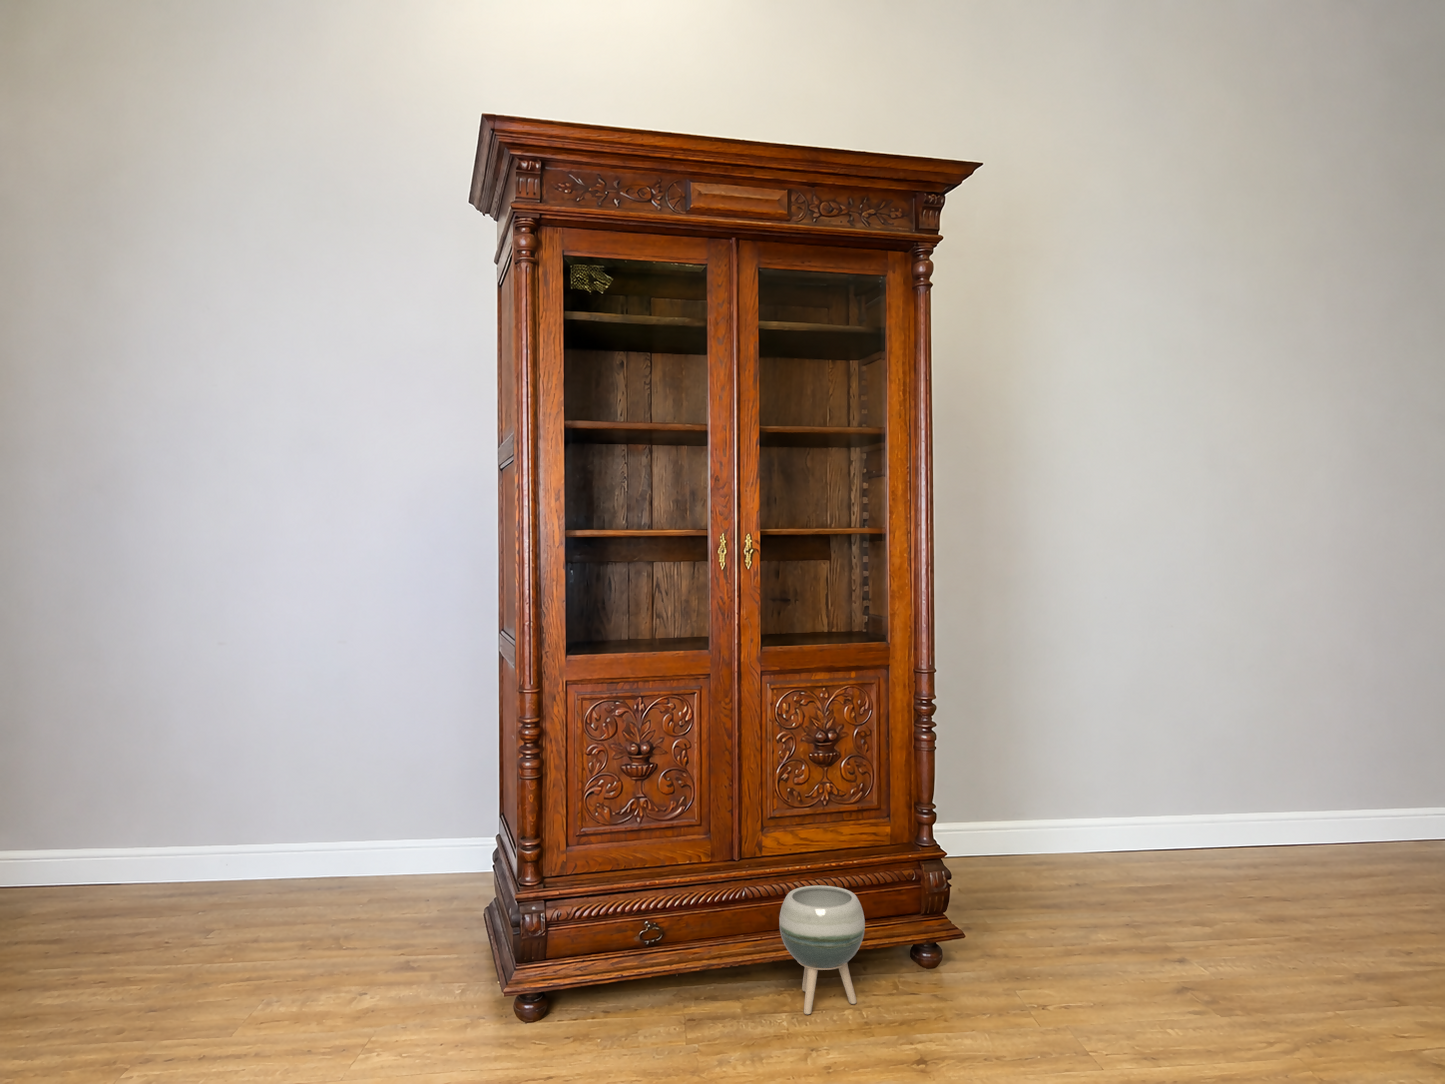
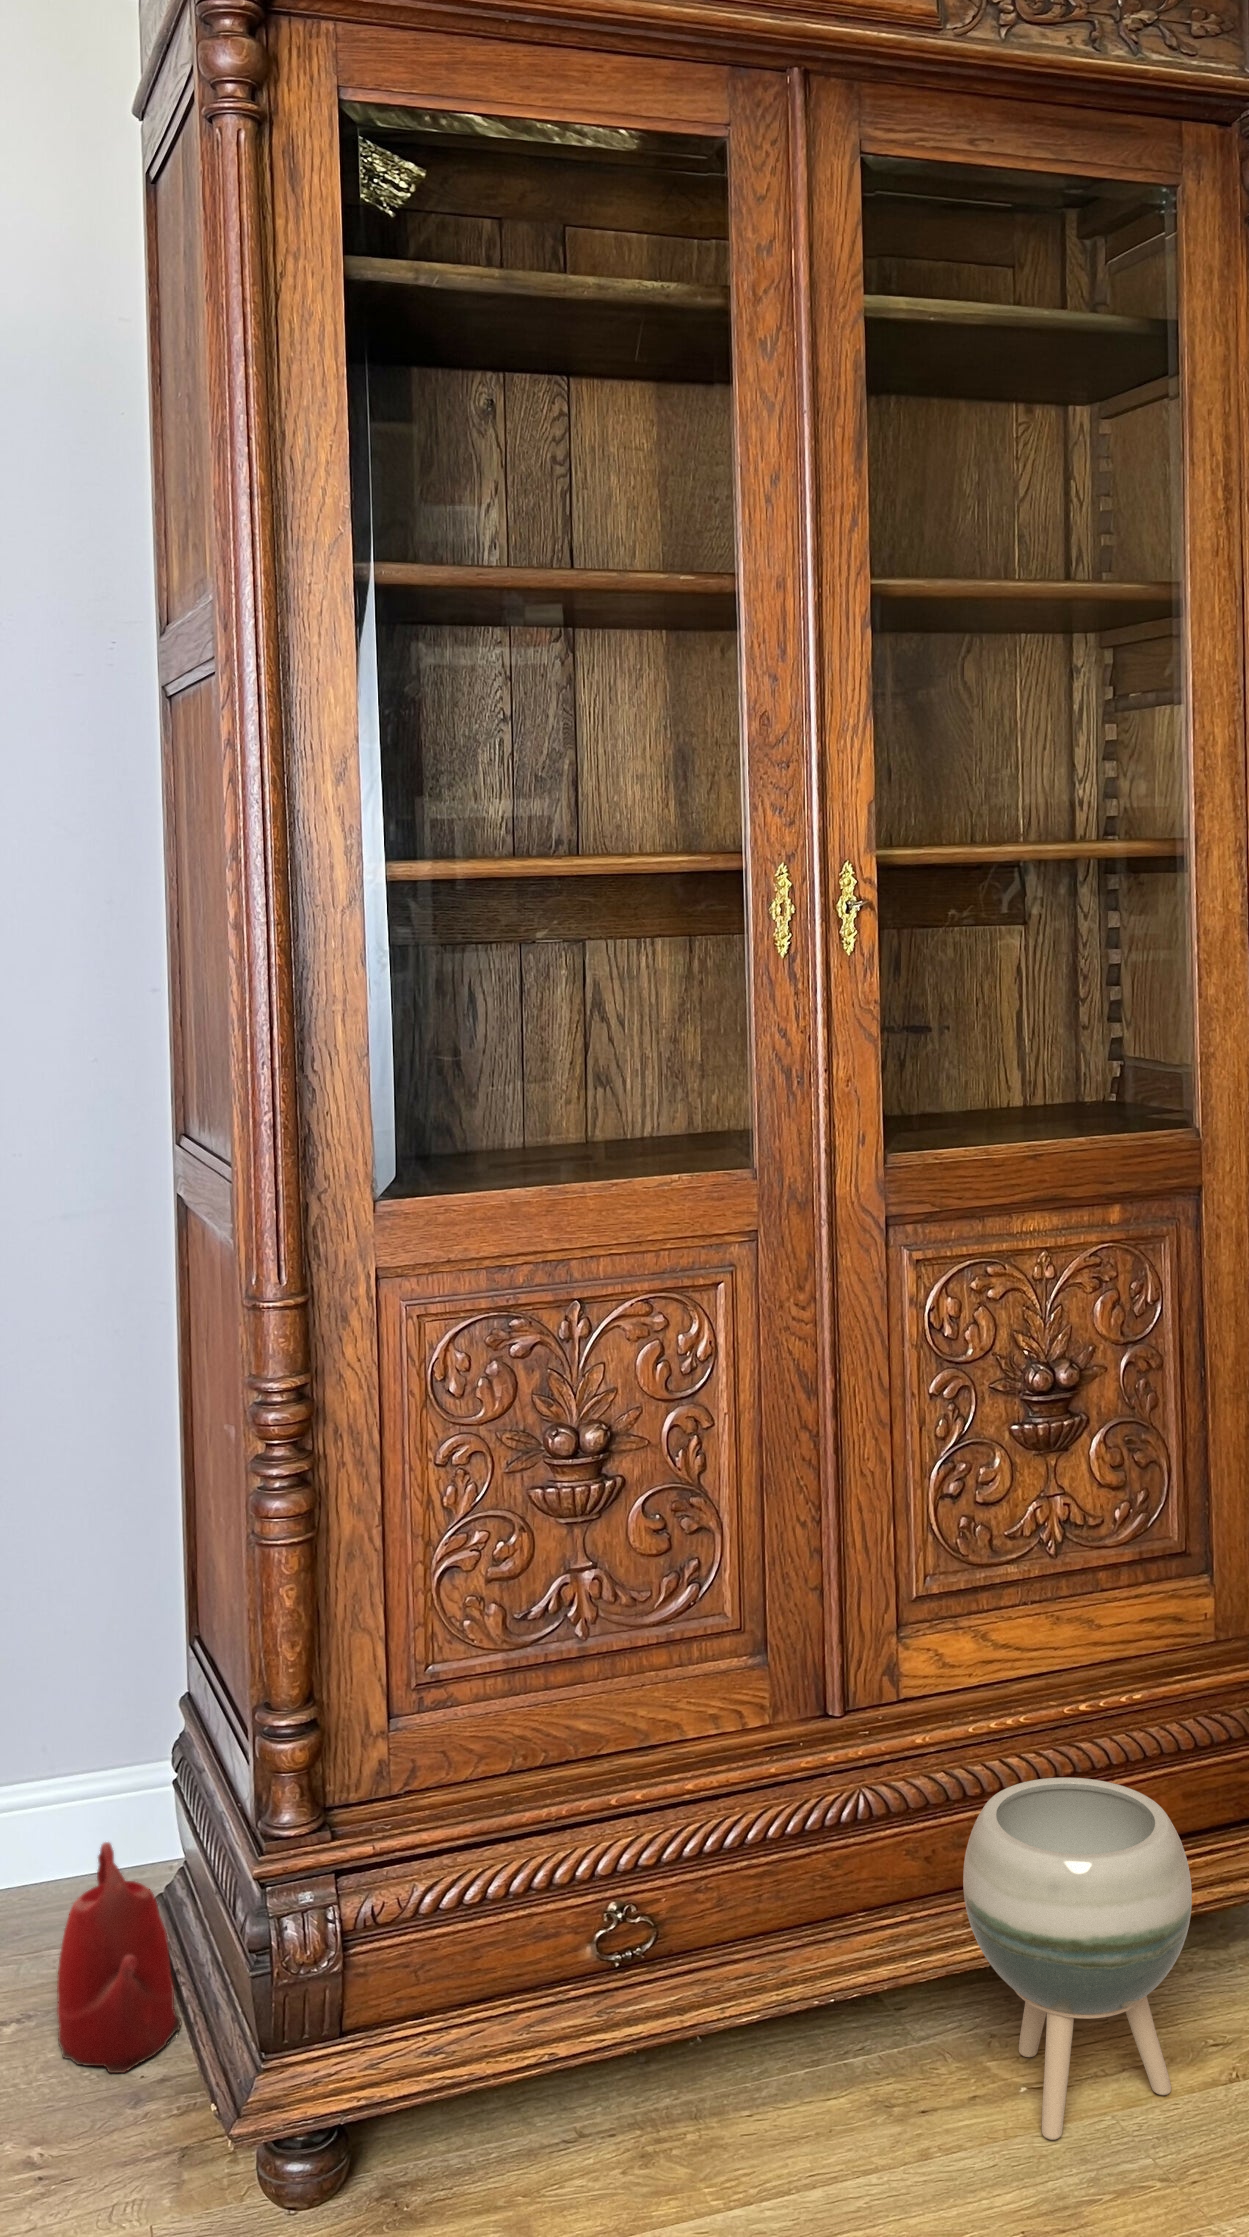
watering can: none [441,900,487,982] -> present [57,1842,181,2073]

